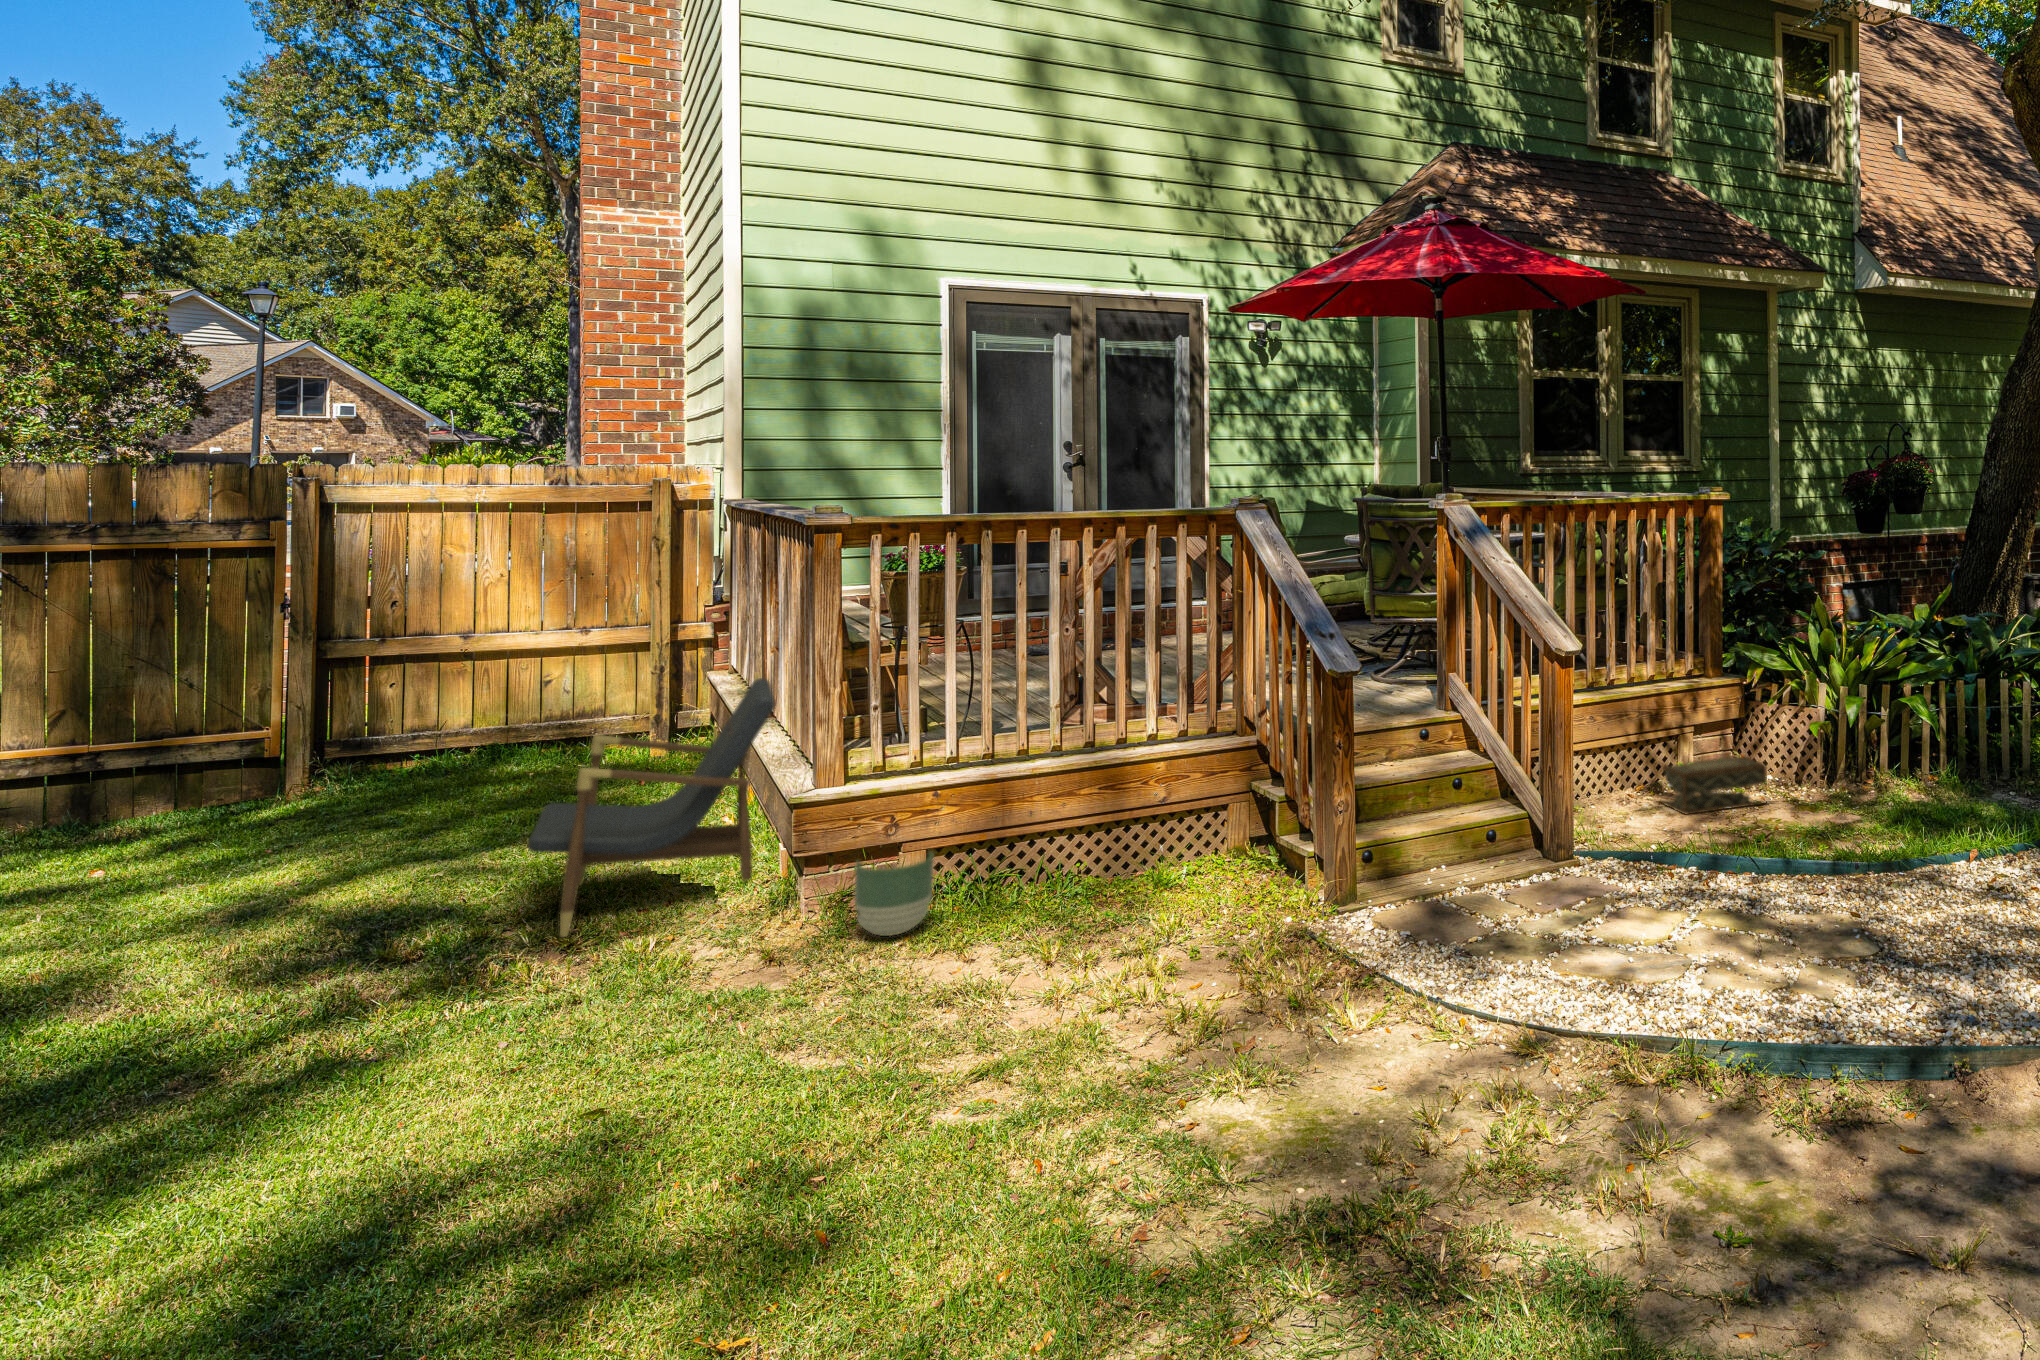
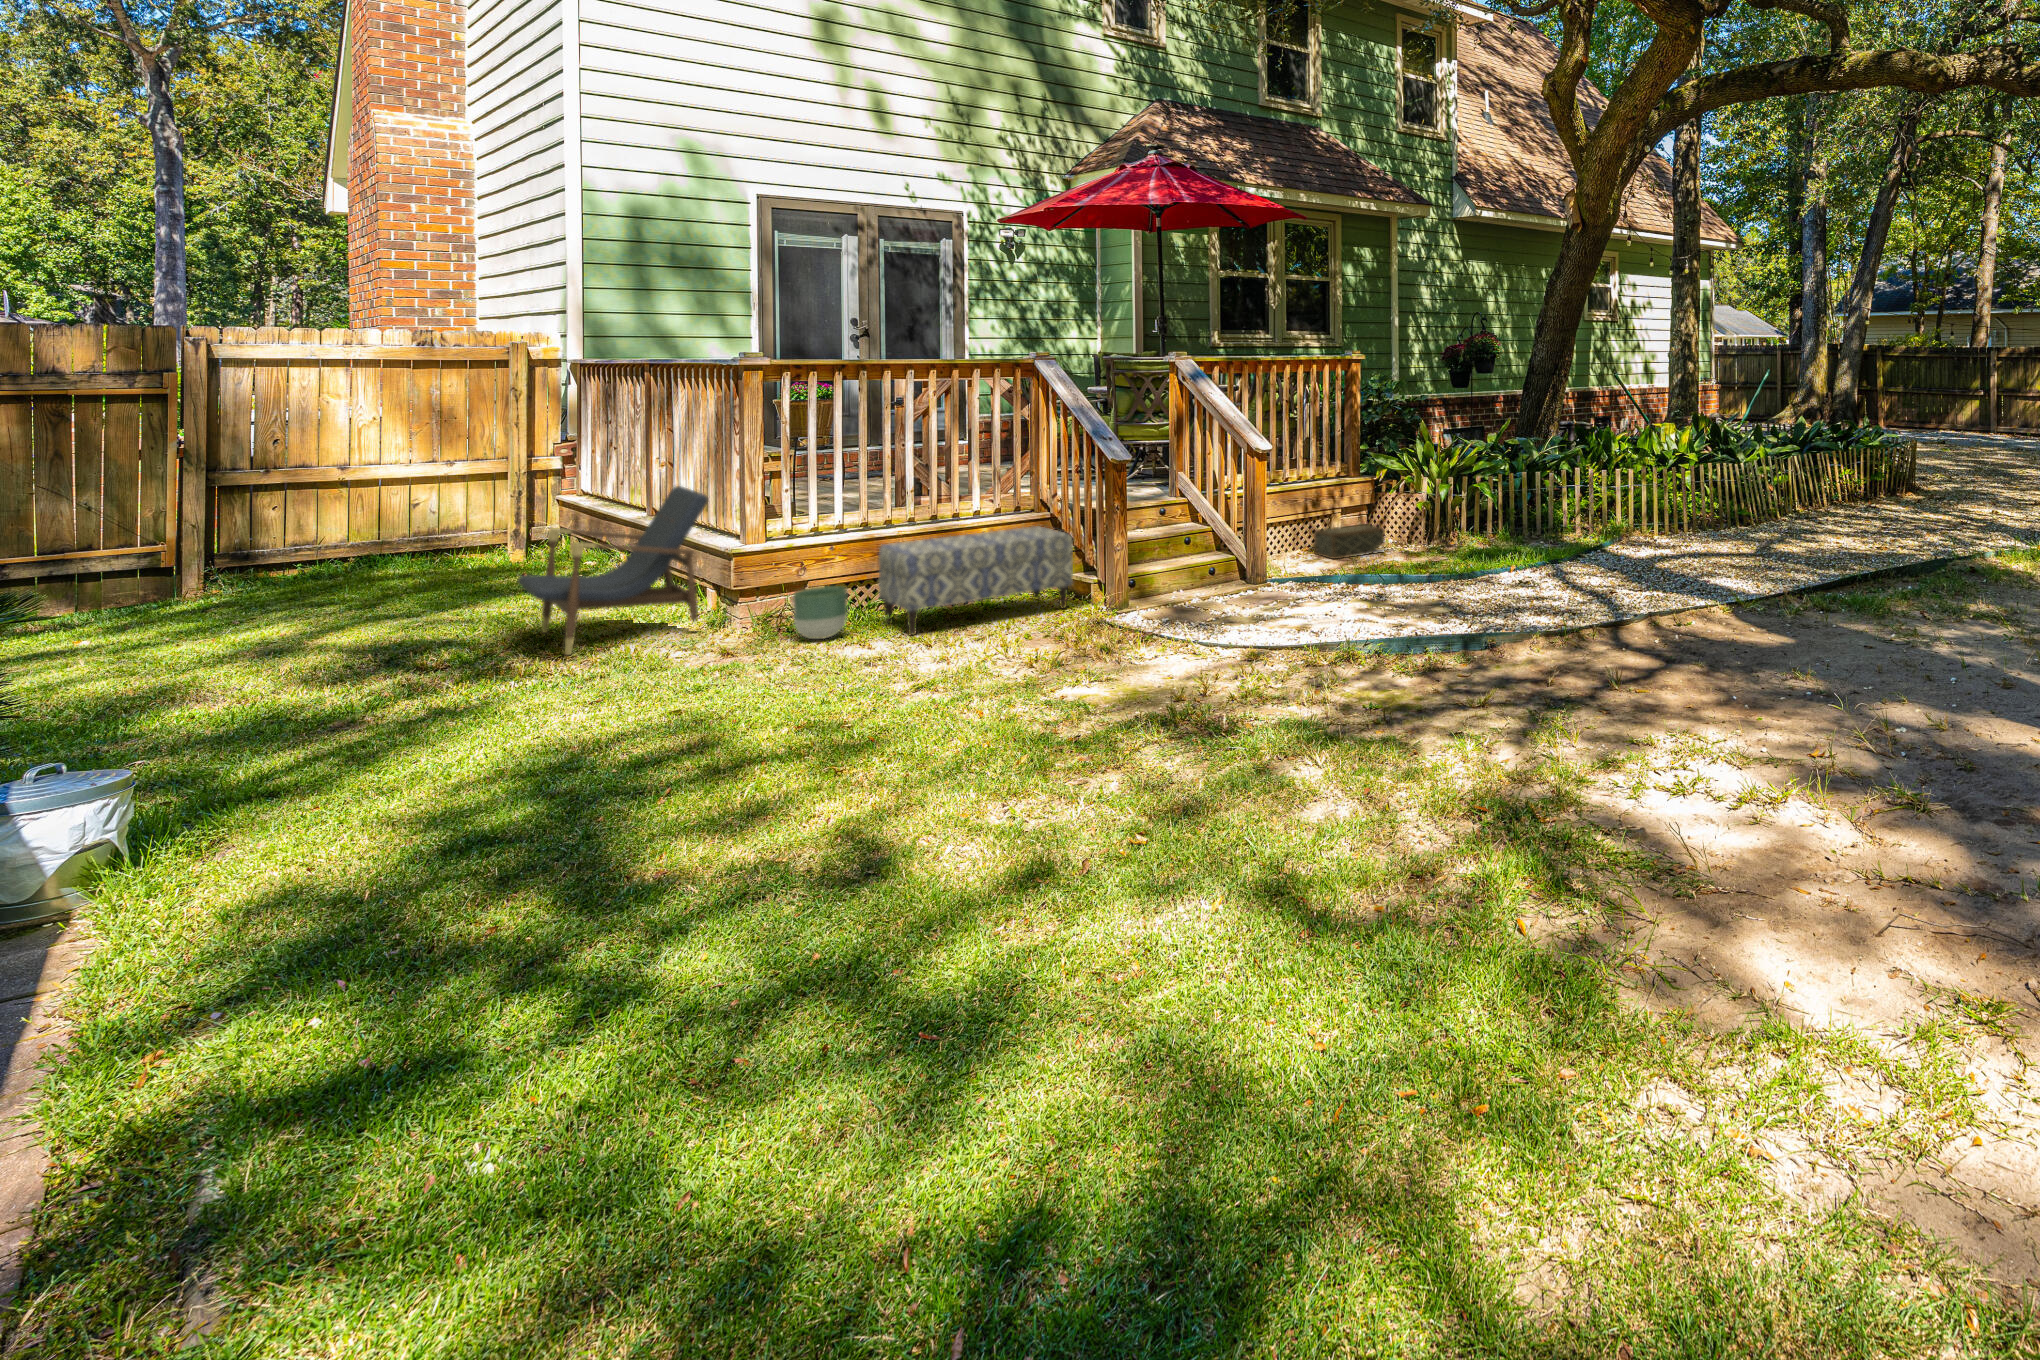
bench: none [988,755,1269,940] -> present [878,526,1073,636]

